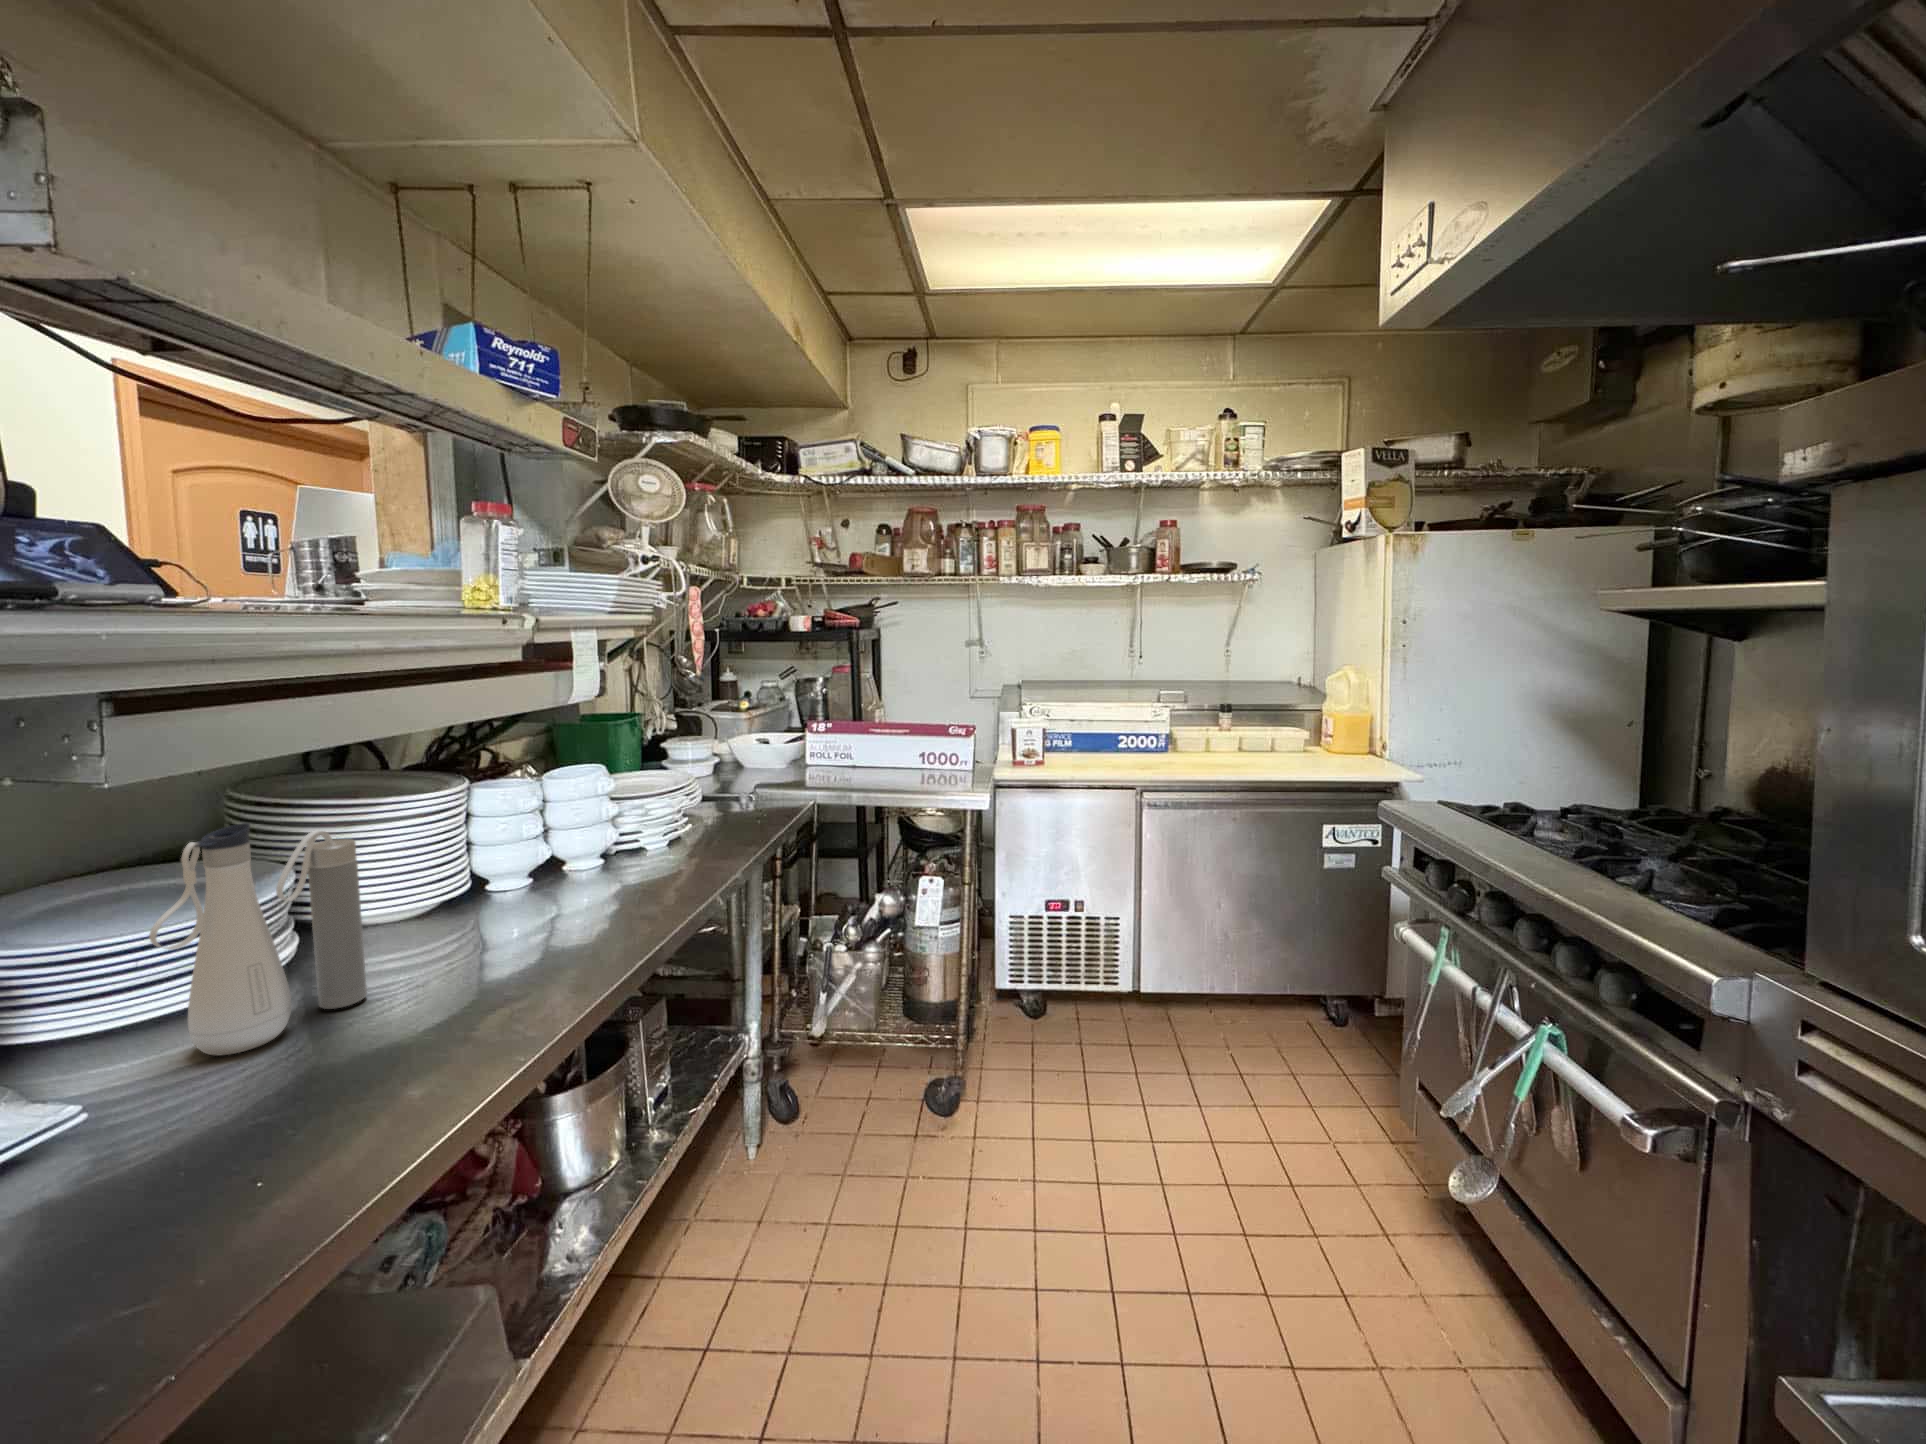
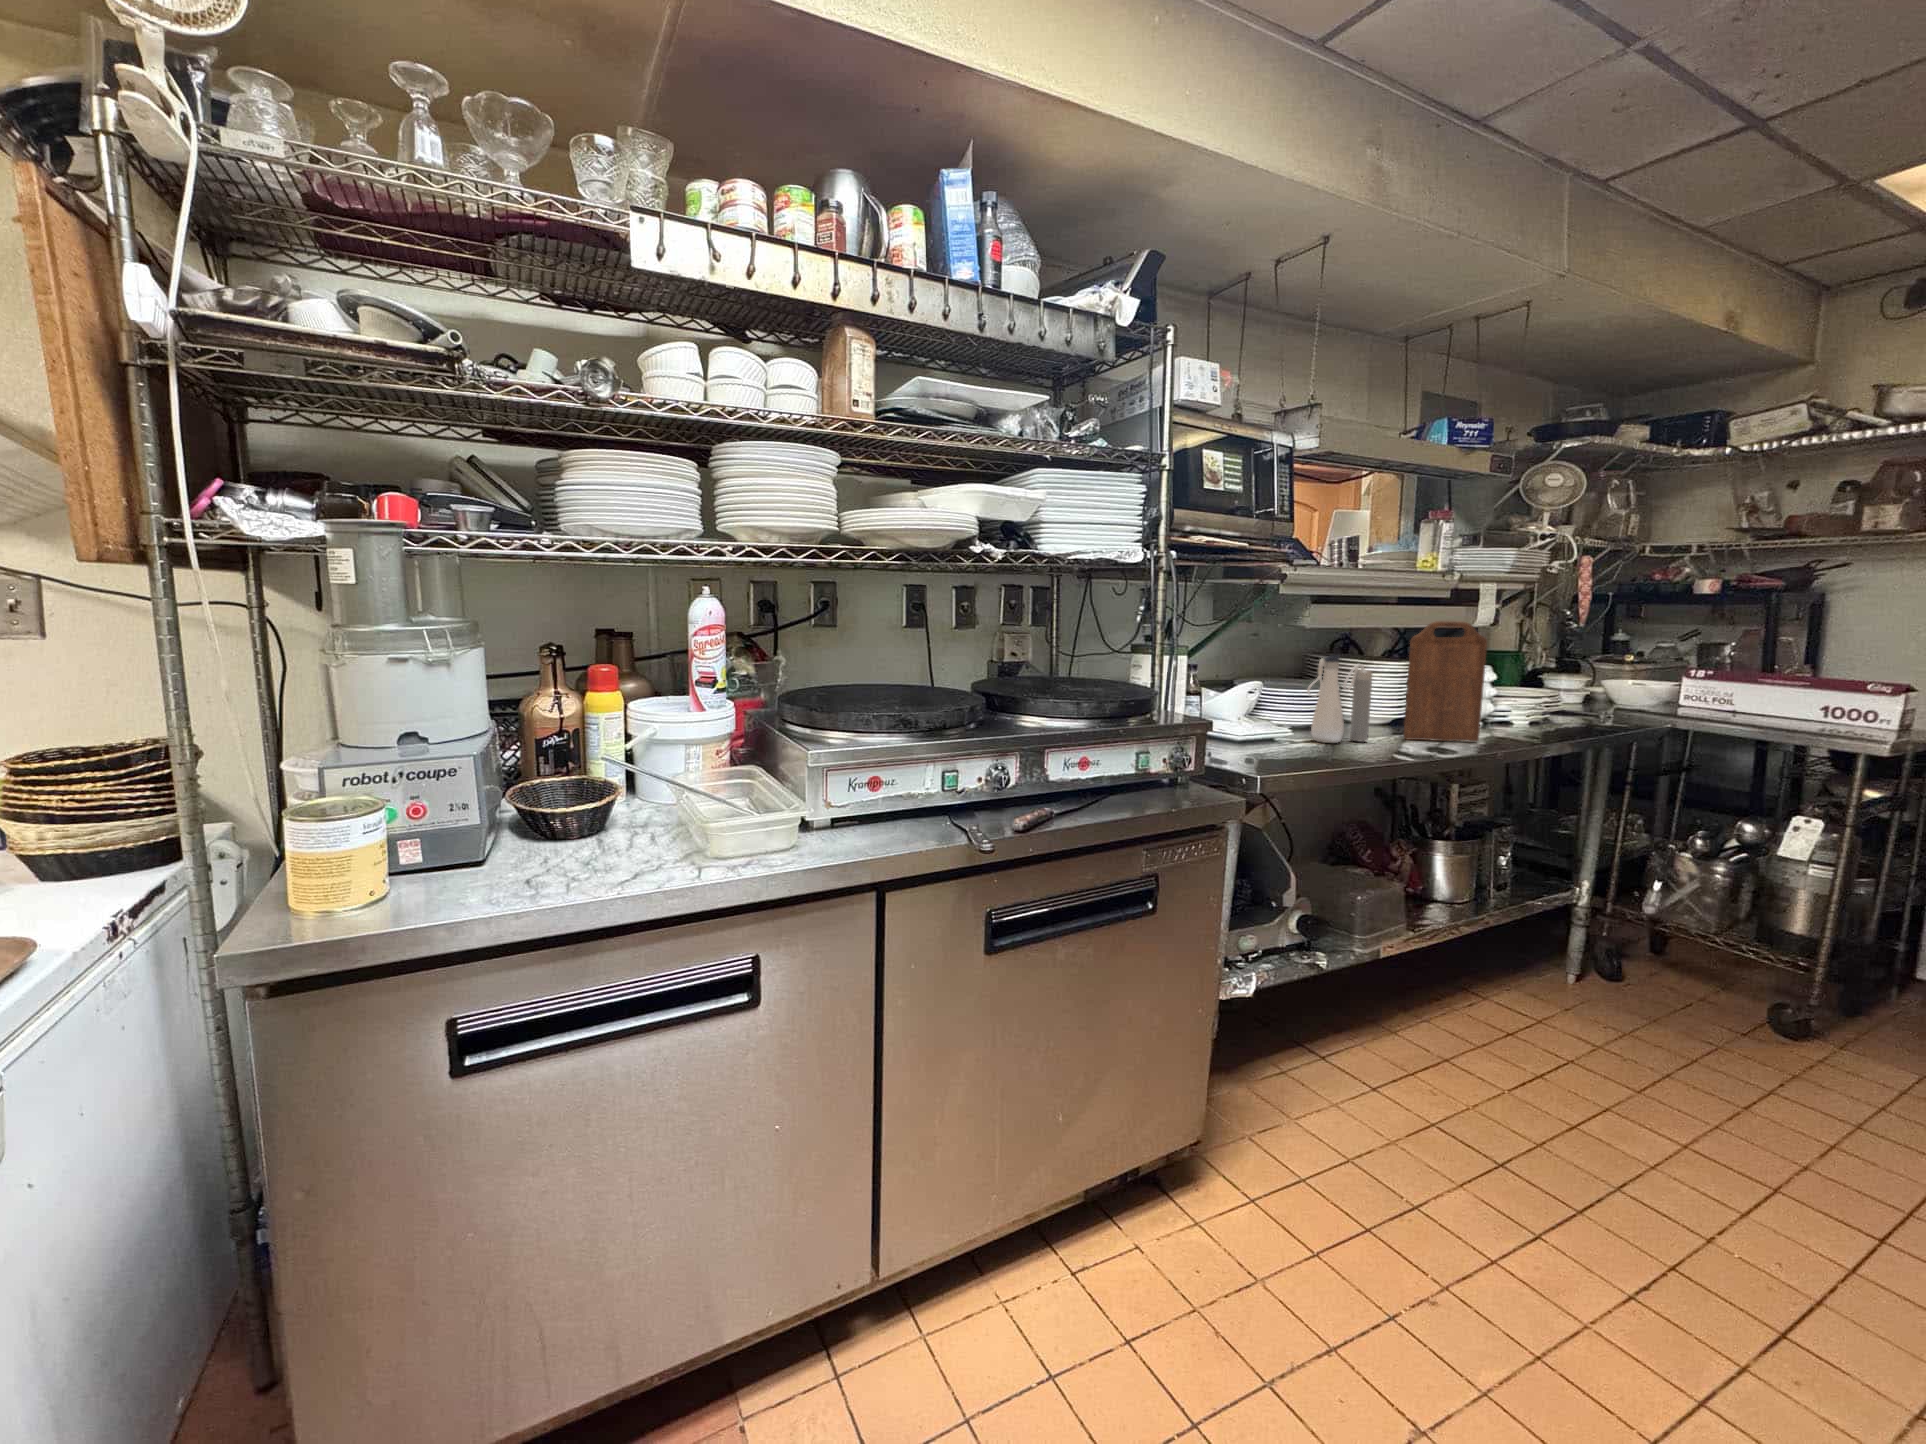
cutting board: none [445,706,598,949] -> present [1404,621,1487,742]

